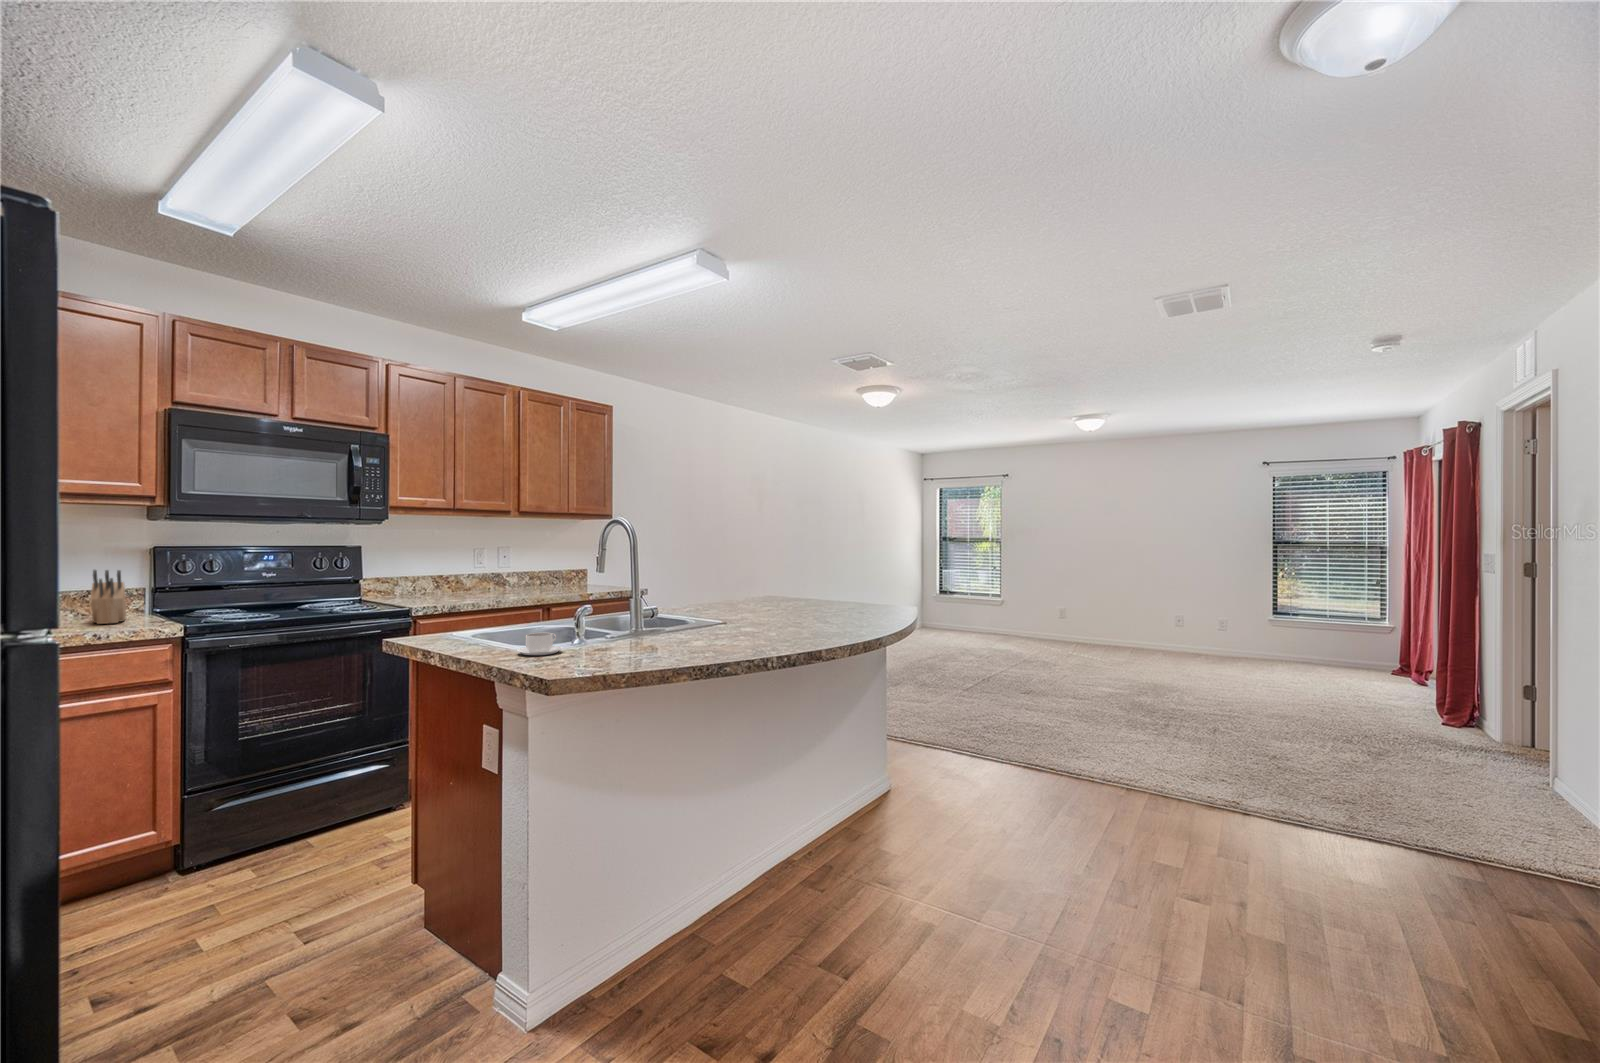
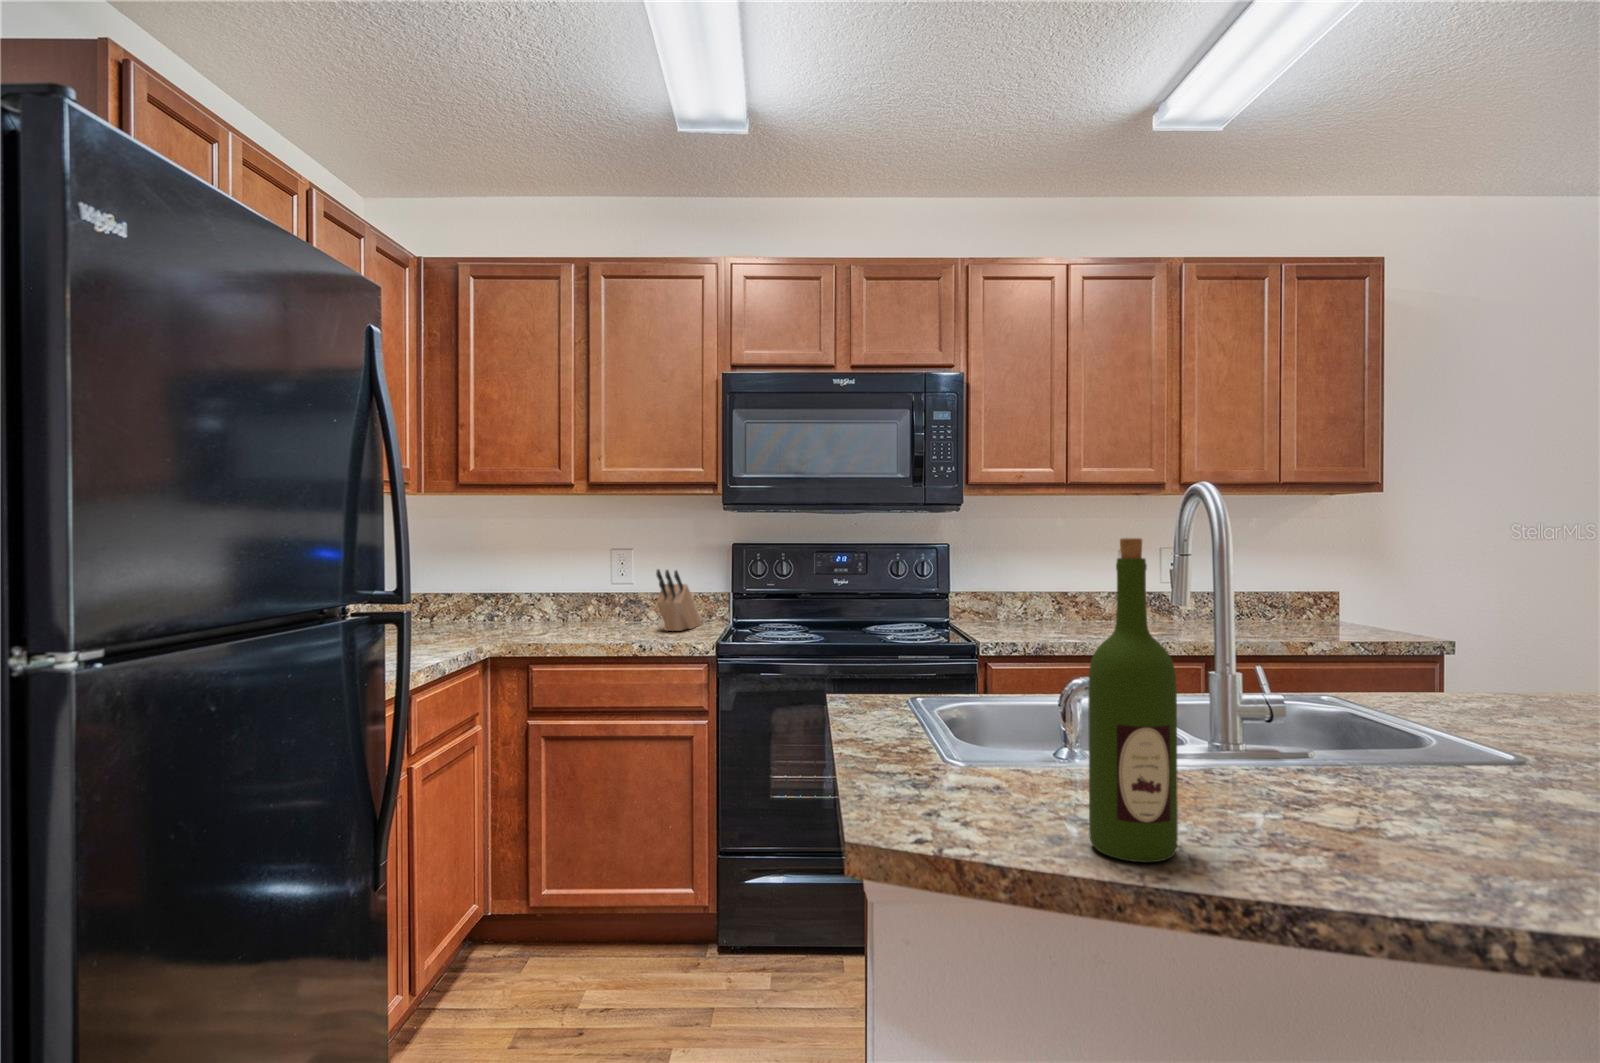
wine bottle: none [602,545,631,653] -> present [1088,538,1178,862]
coffee cup: present [517,633,562,655] -> none [902,750,1009,815]

